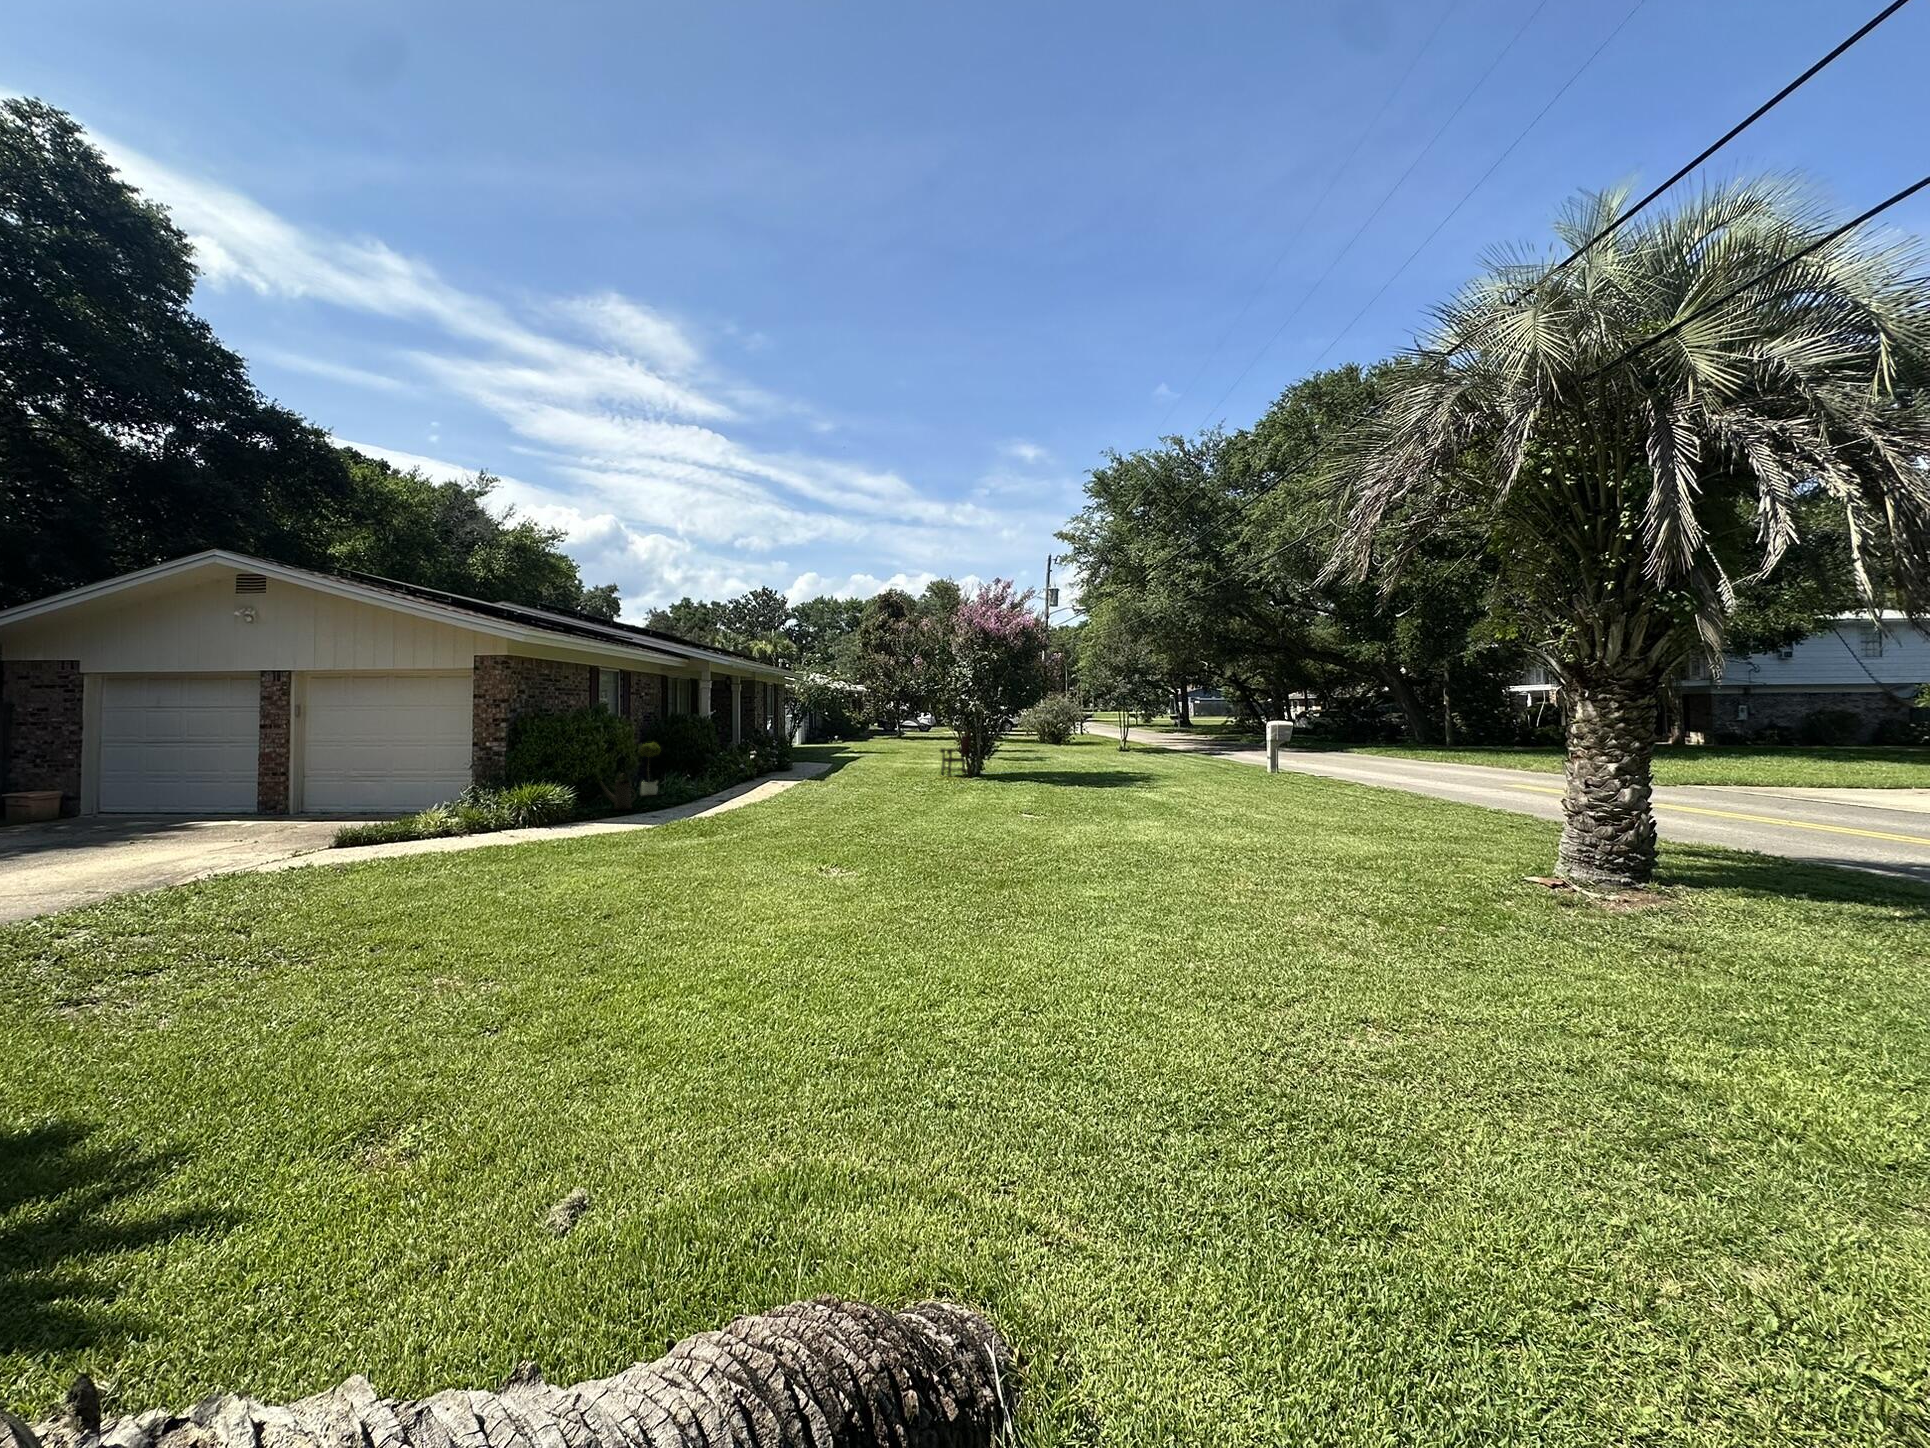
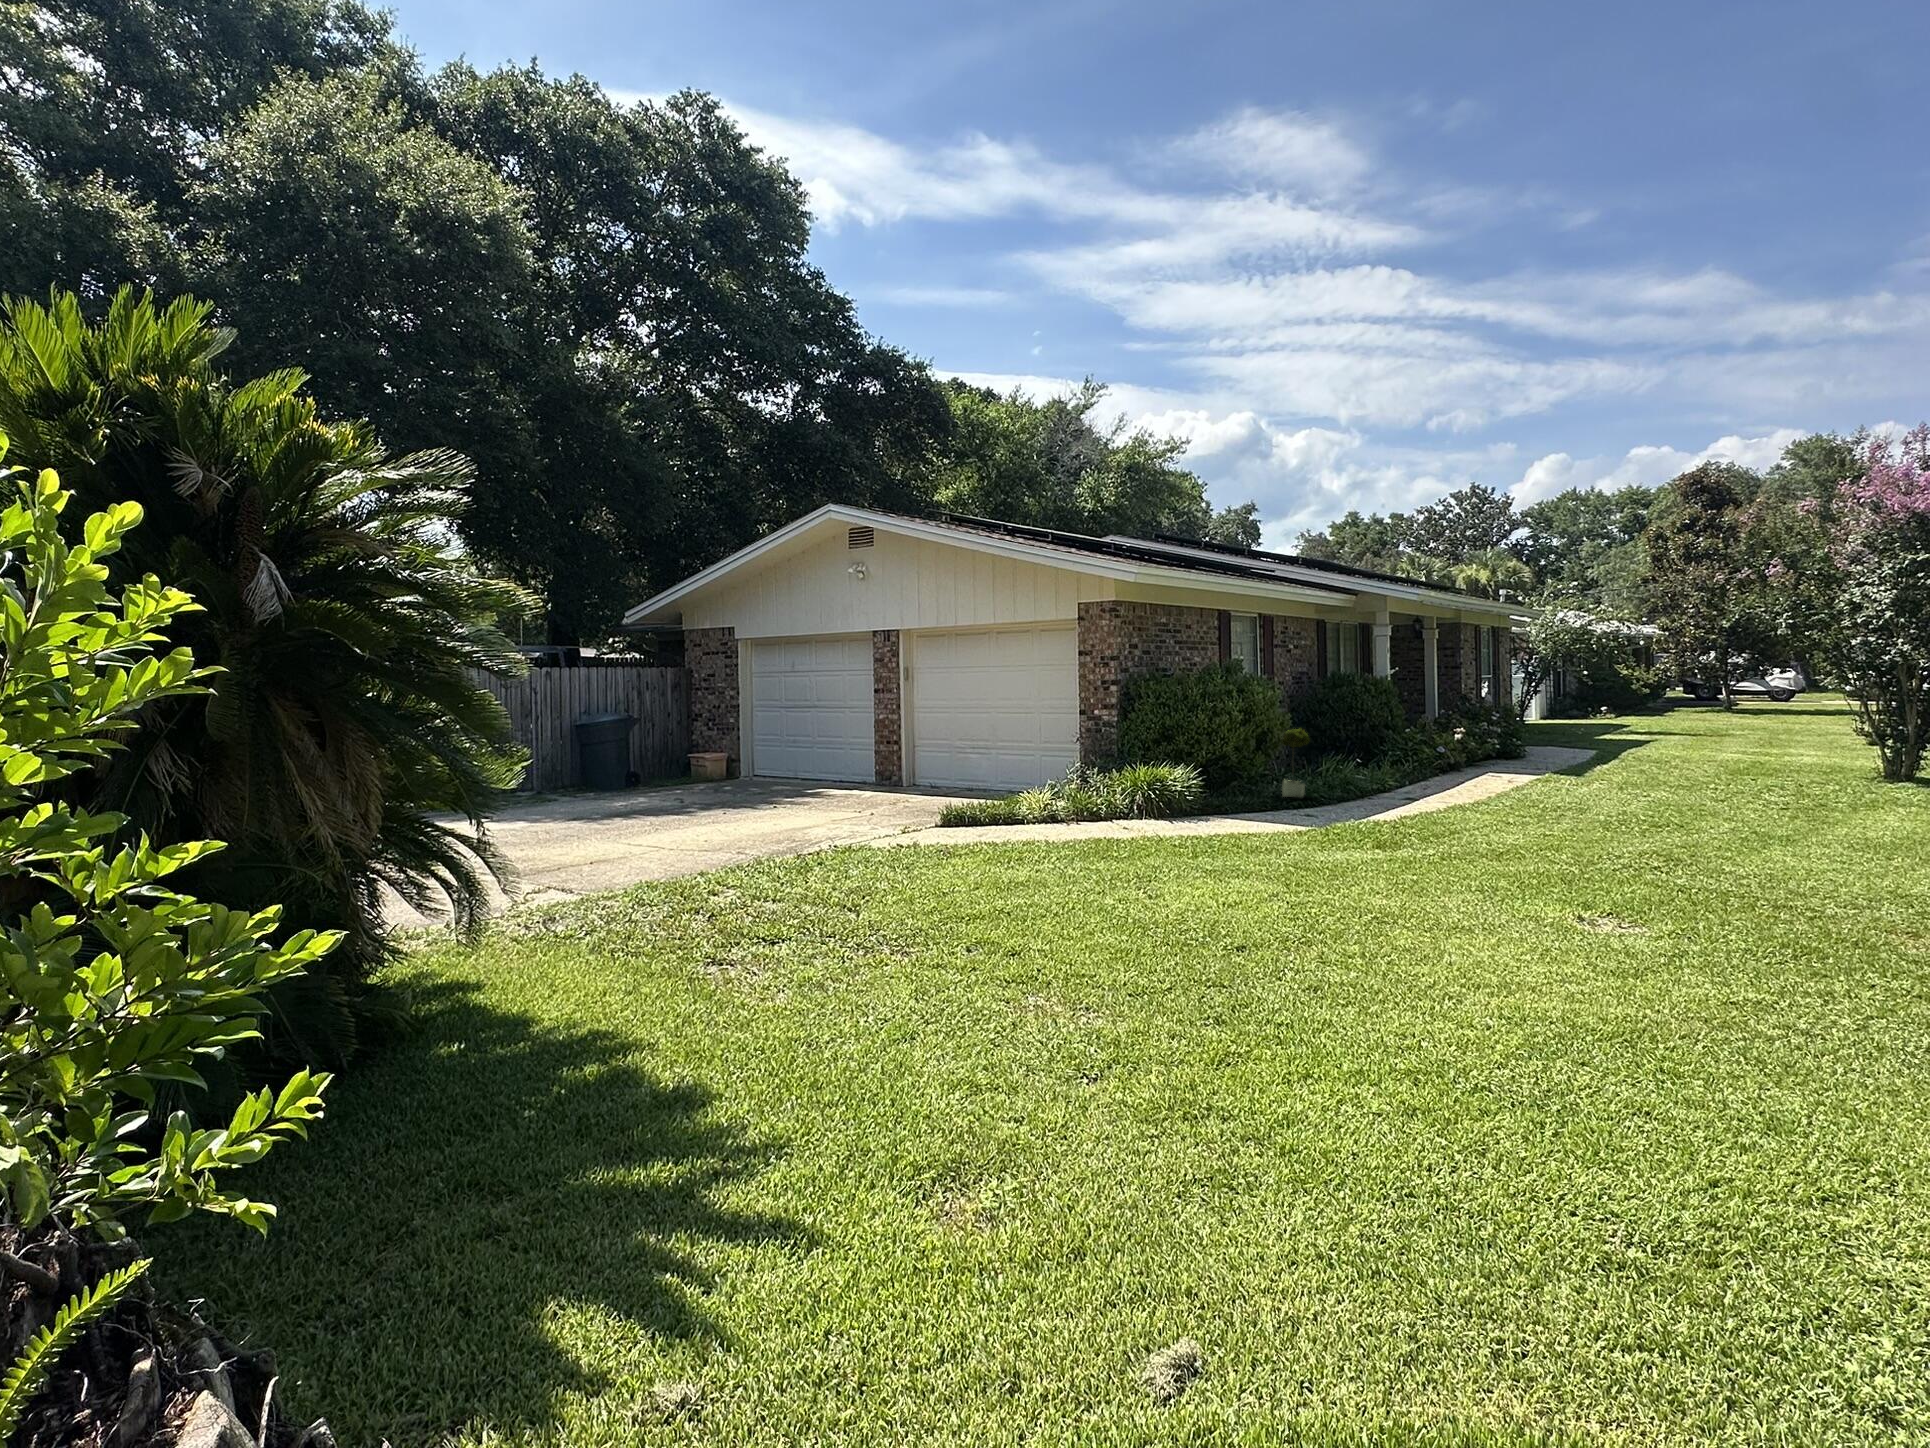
armchair: present [940,732,972,777] -> none [1767,728,1834,806]
watering can: present [600,775,632,810] -> none [1227,767,1276,813]

